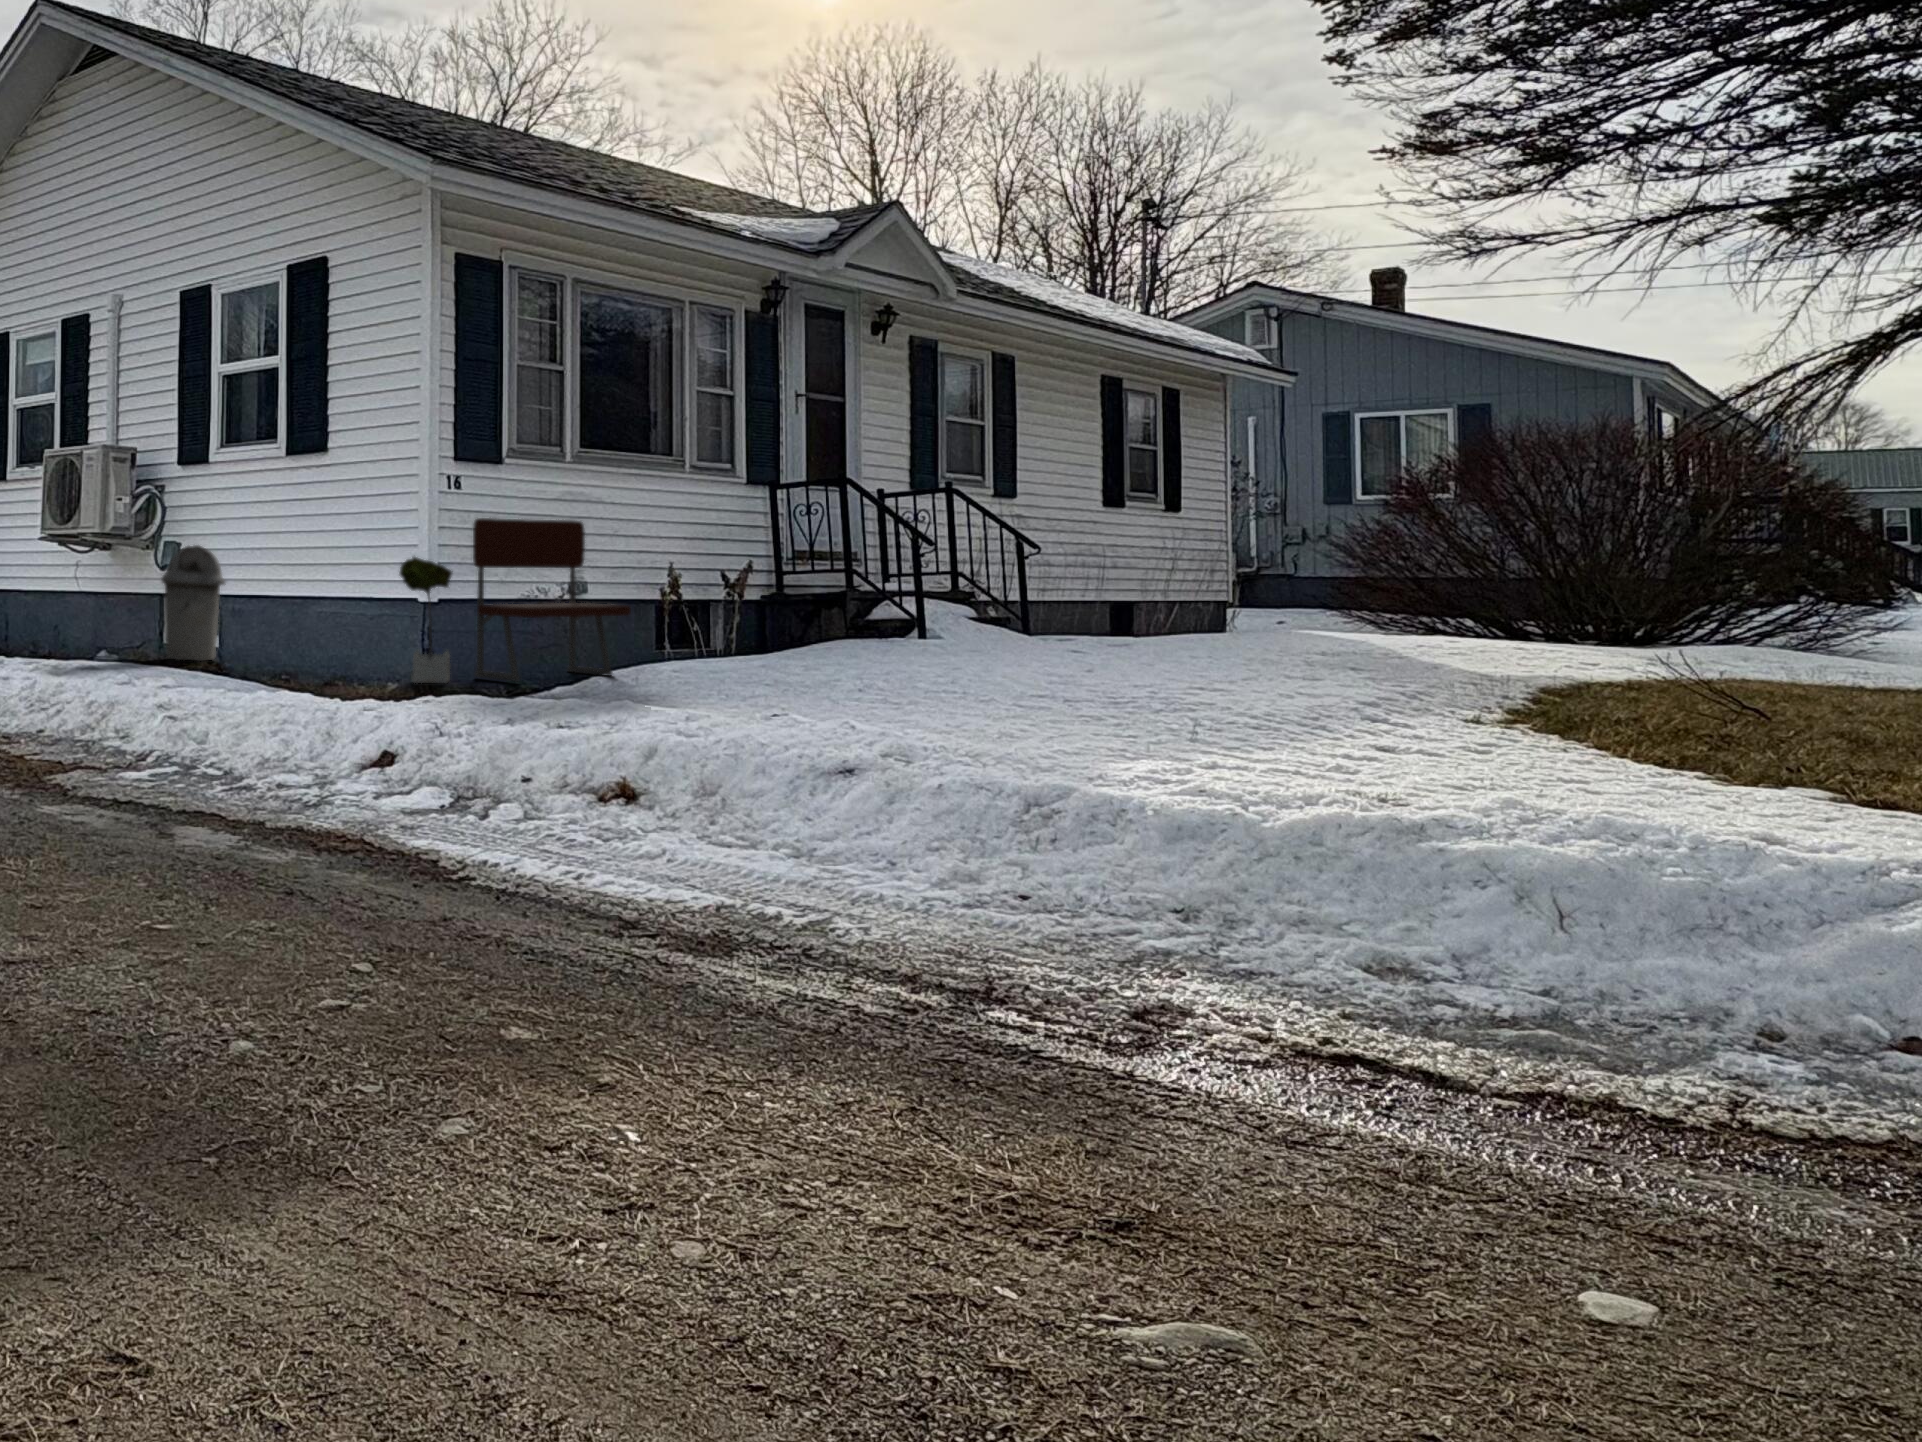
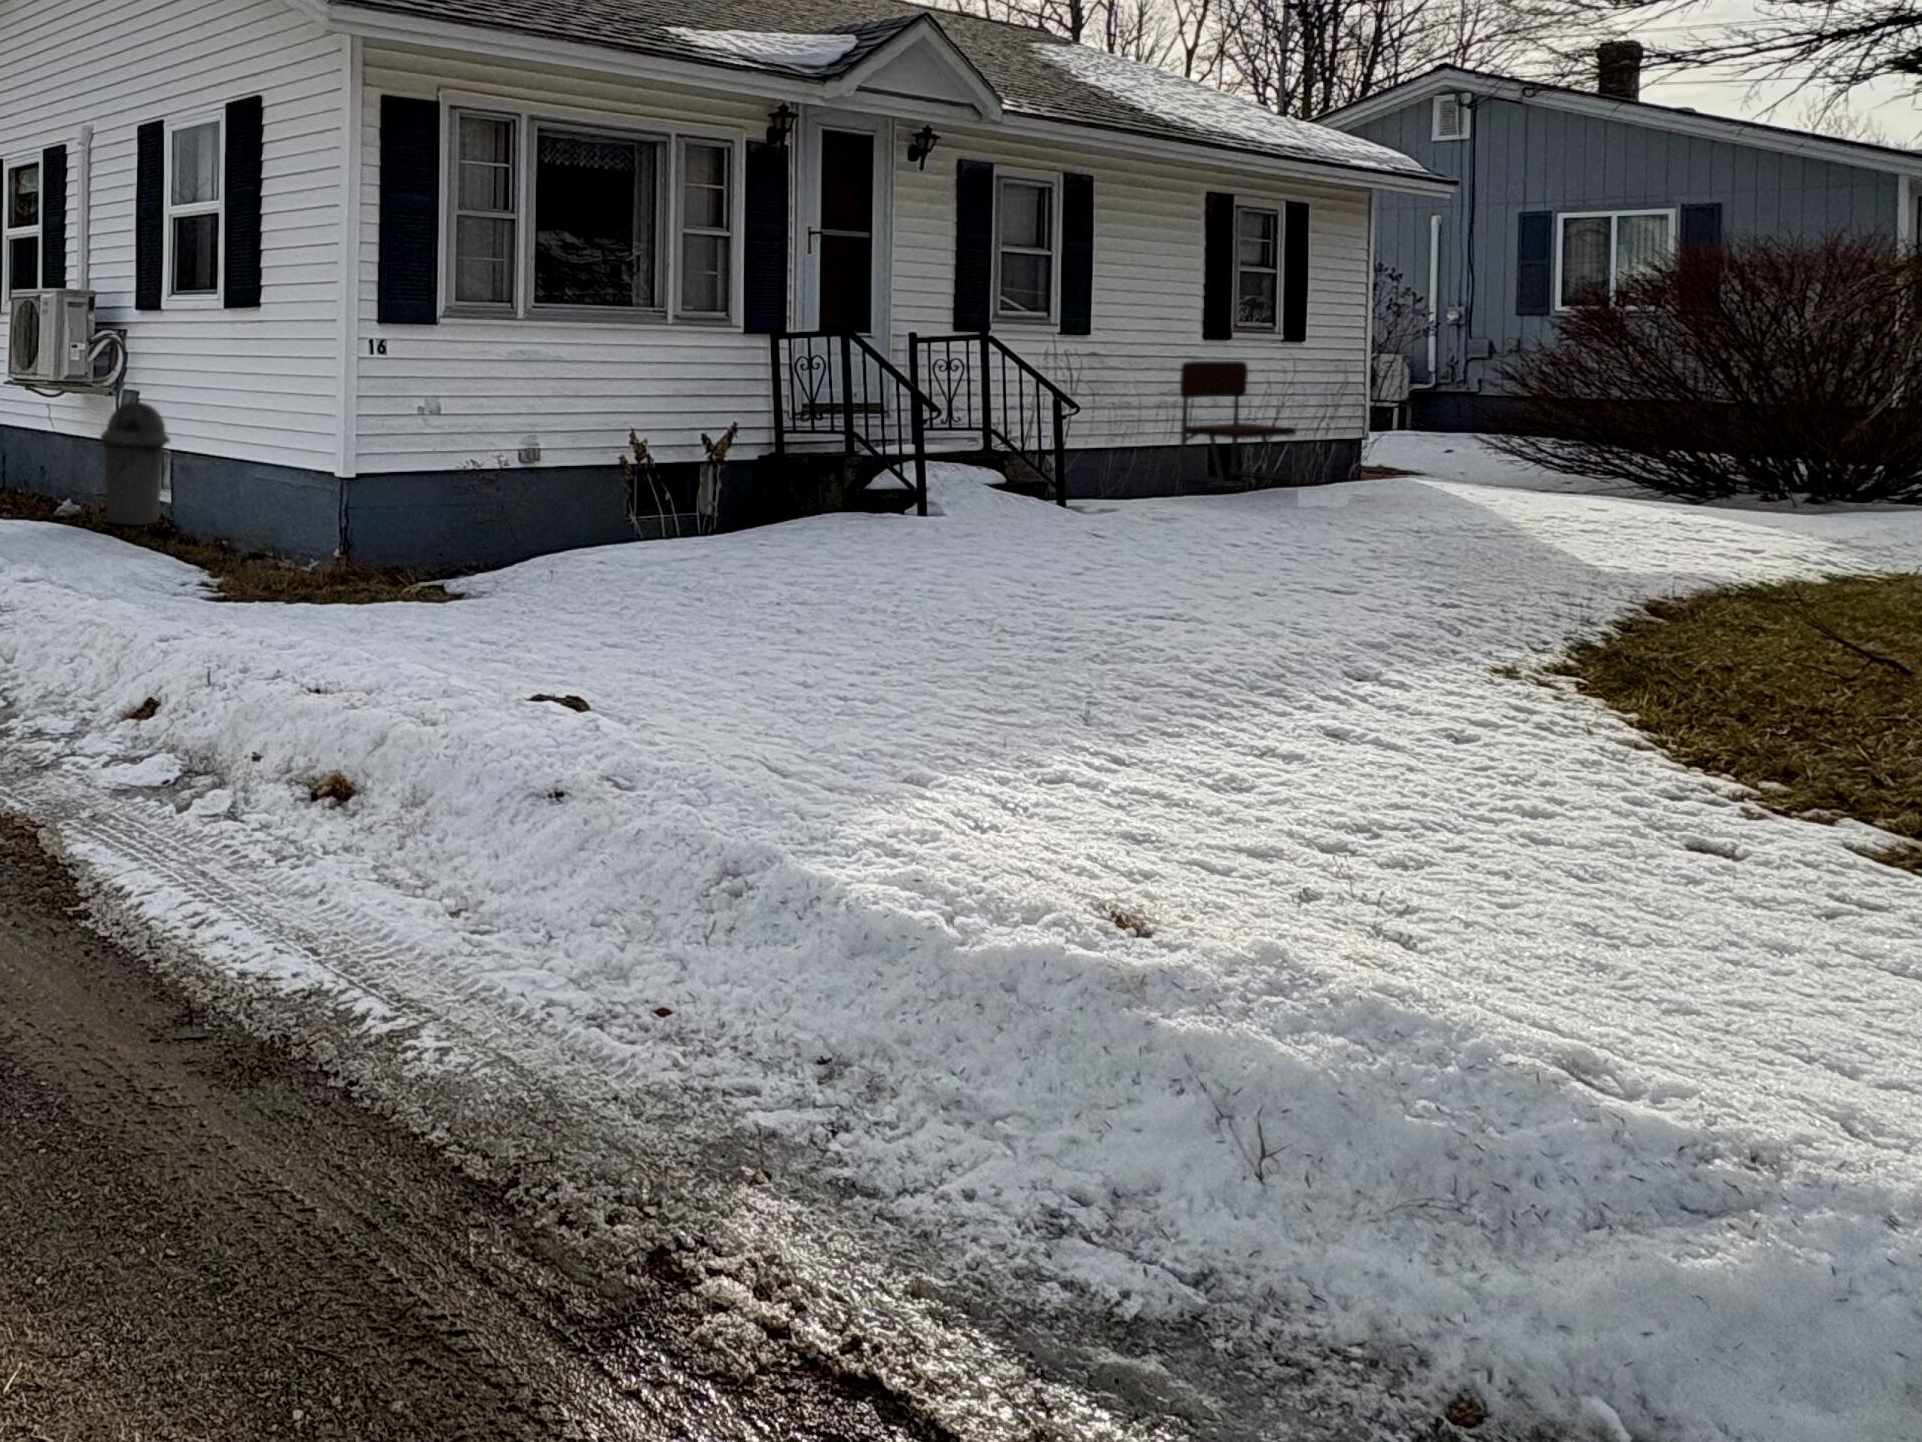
bench: present [473,518,631,681] -> present [1178,361,1296,484]
potted tree: present [400,557,452,683] -> none [303,440,361,583]

